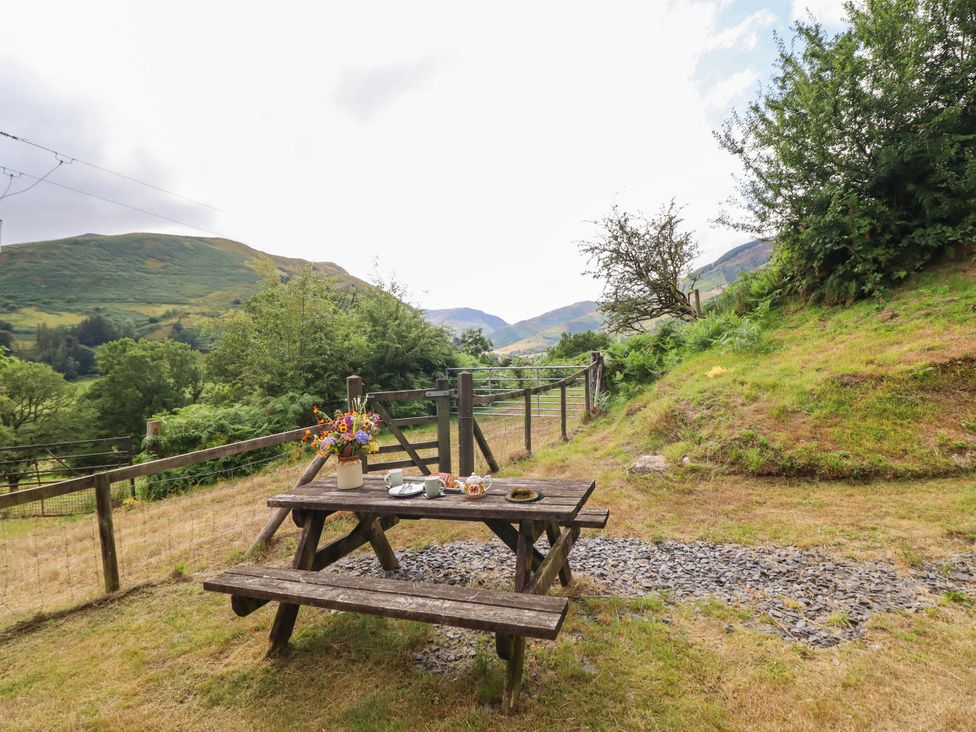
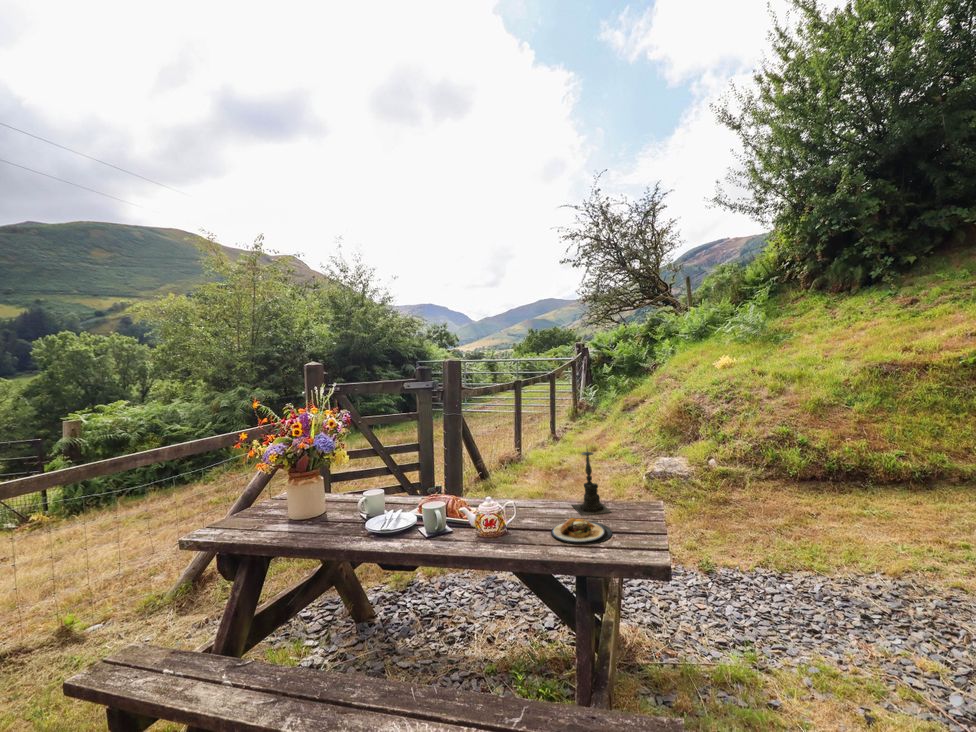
candle holder: none [529,440,553,488] -> present [572,449,611,515]

